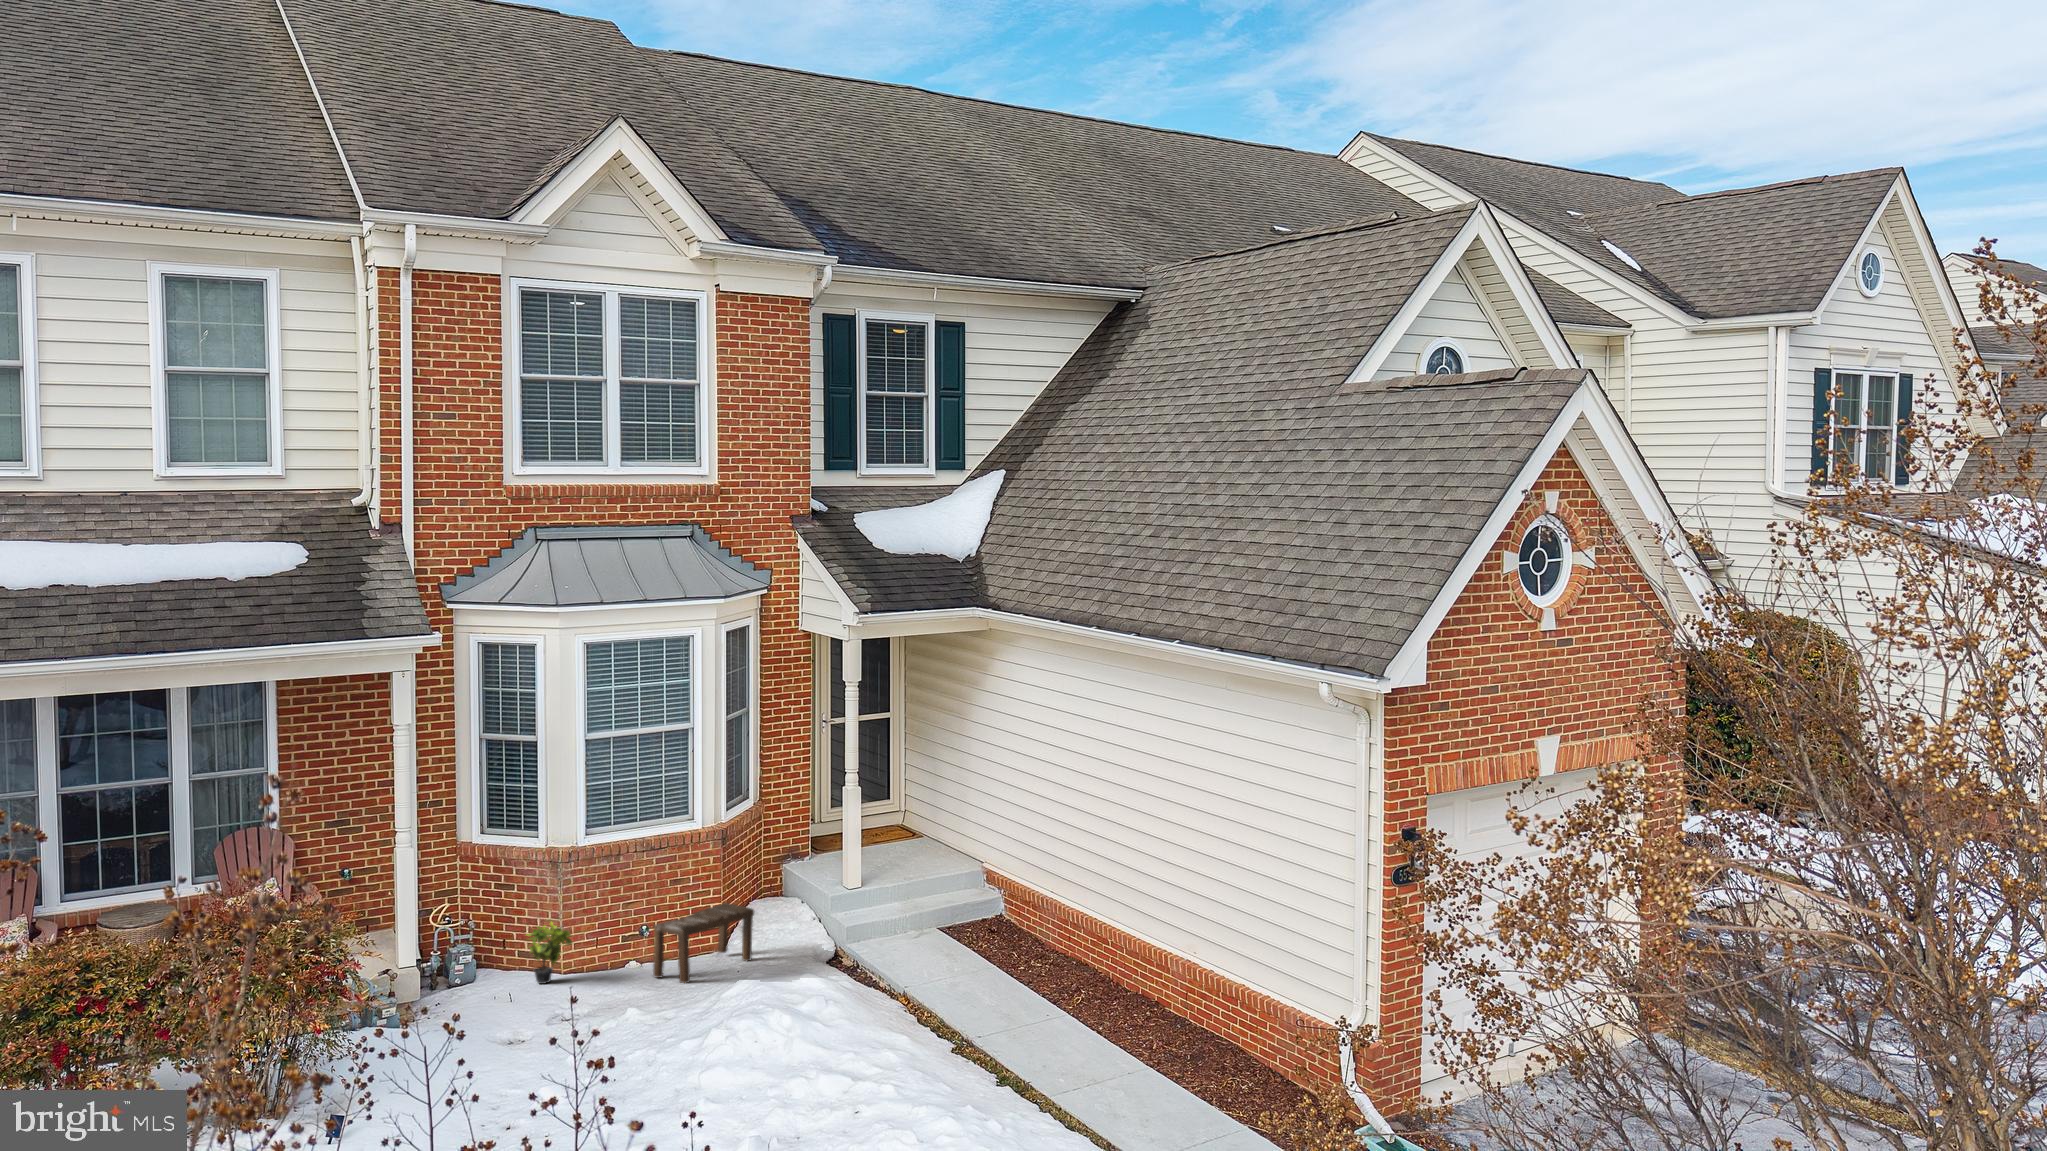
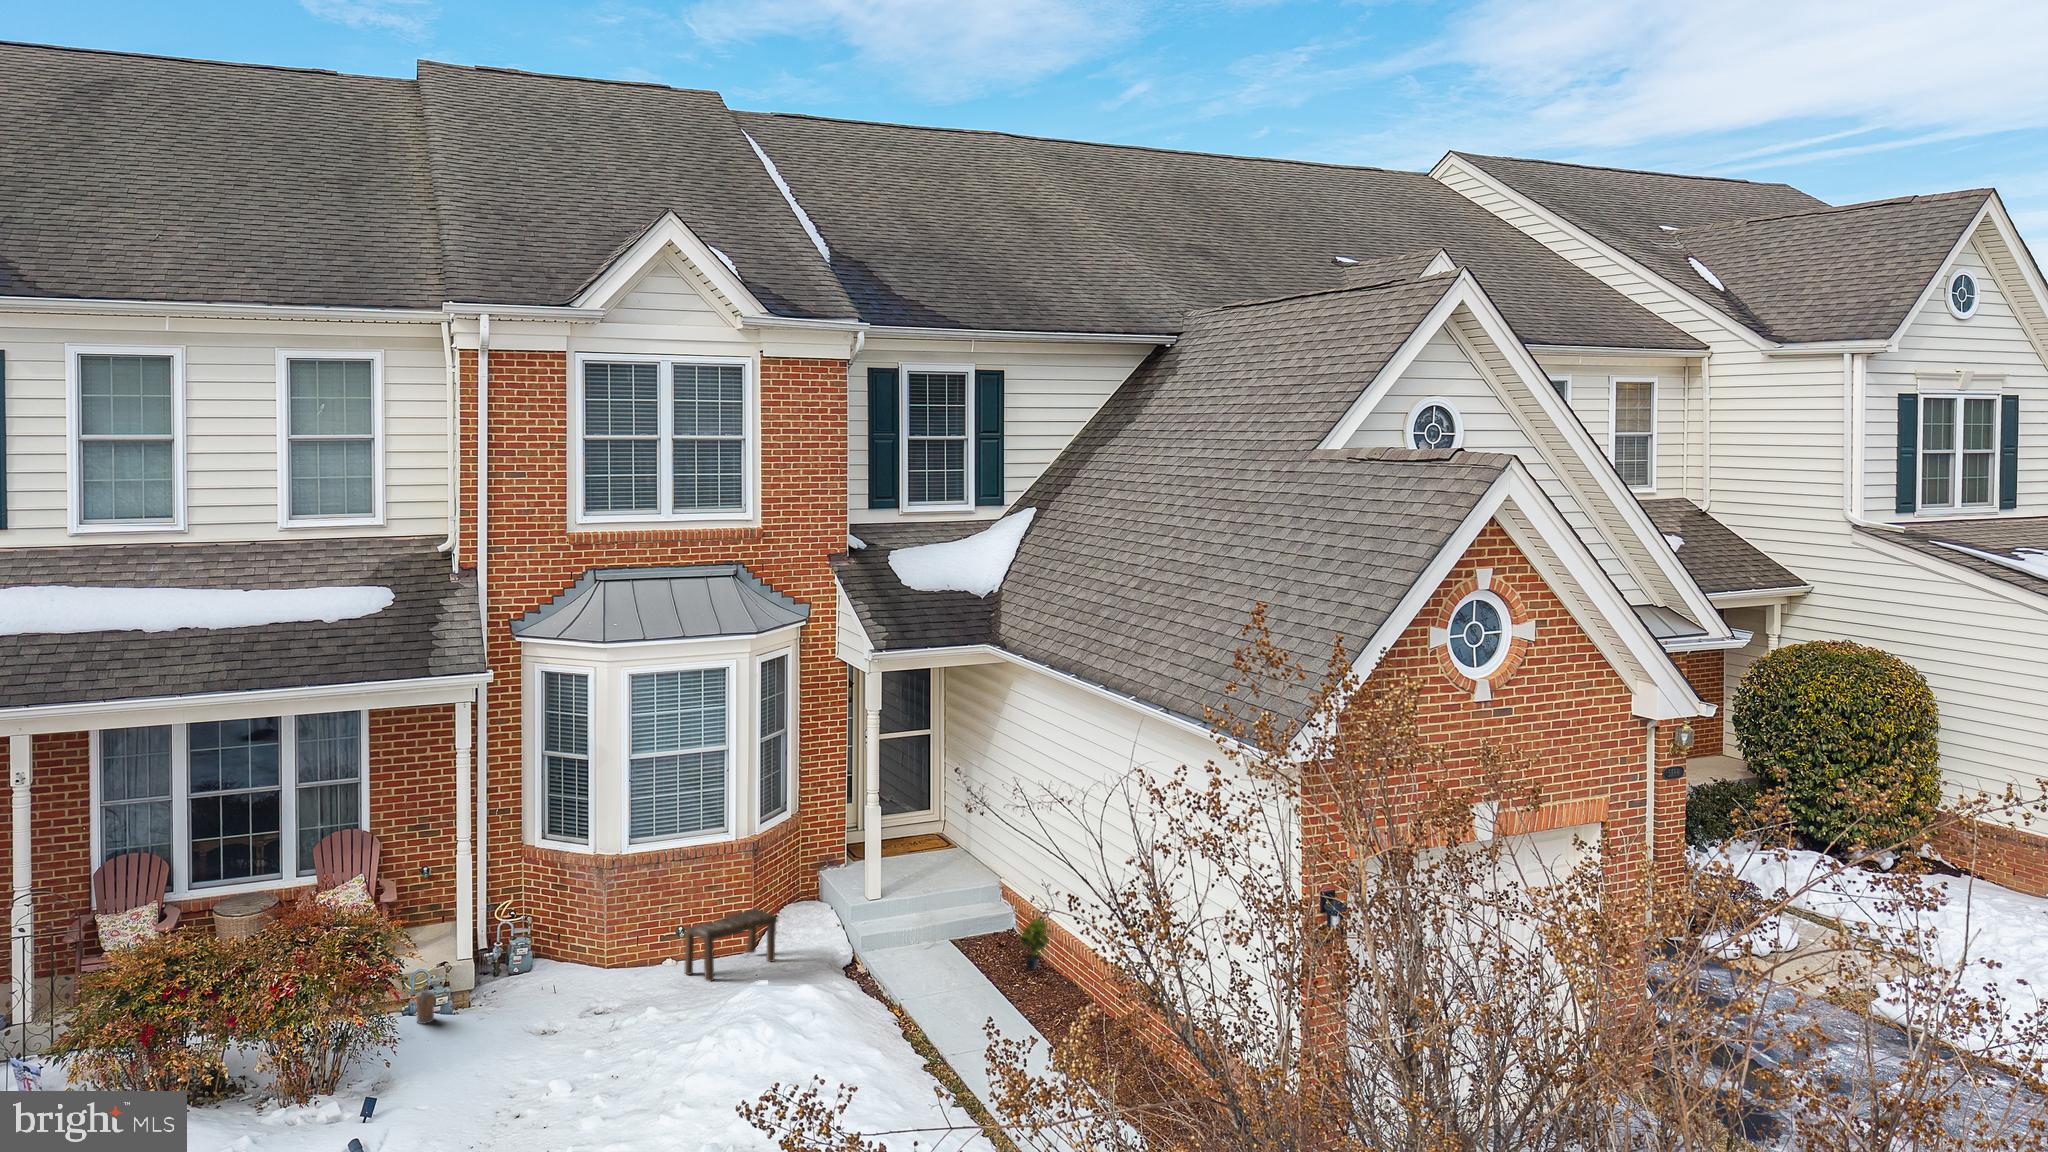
potted plant: present [528,922,572,984] -> present [1019,919,1052,970]
watering can: none [353,994,374,1042] -> present [417,983,434,1024]

